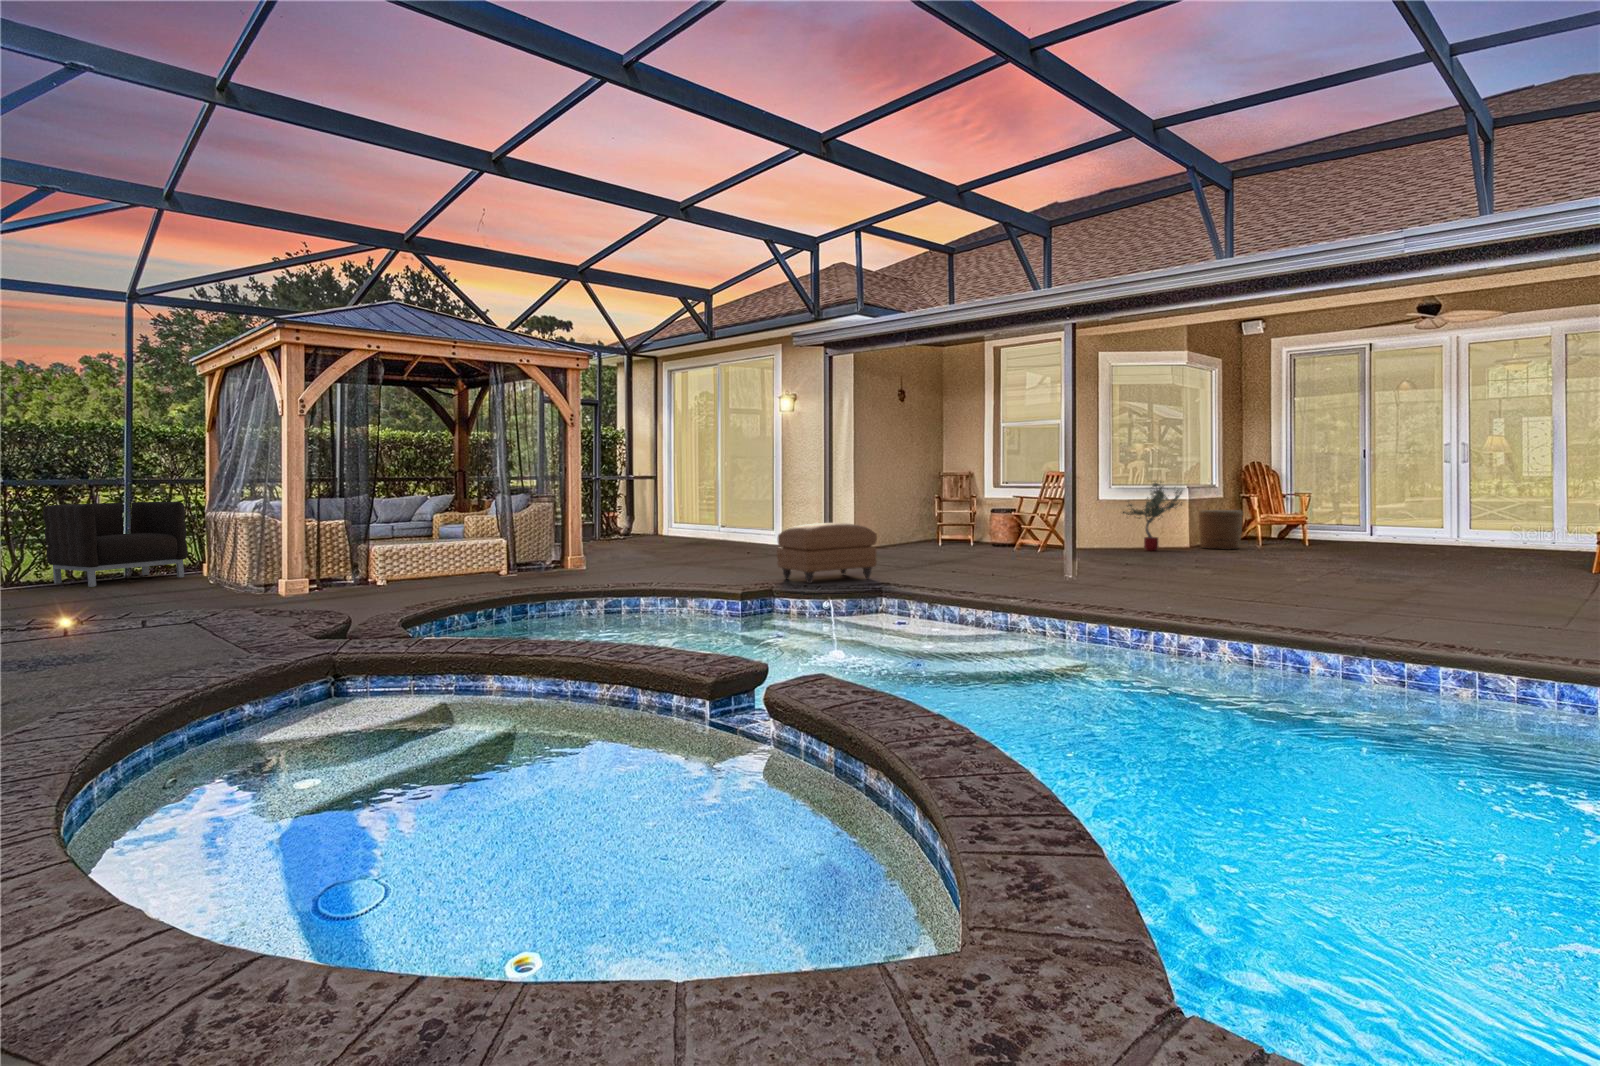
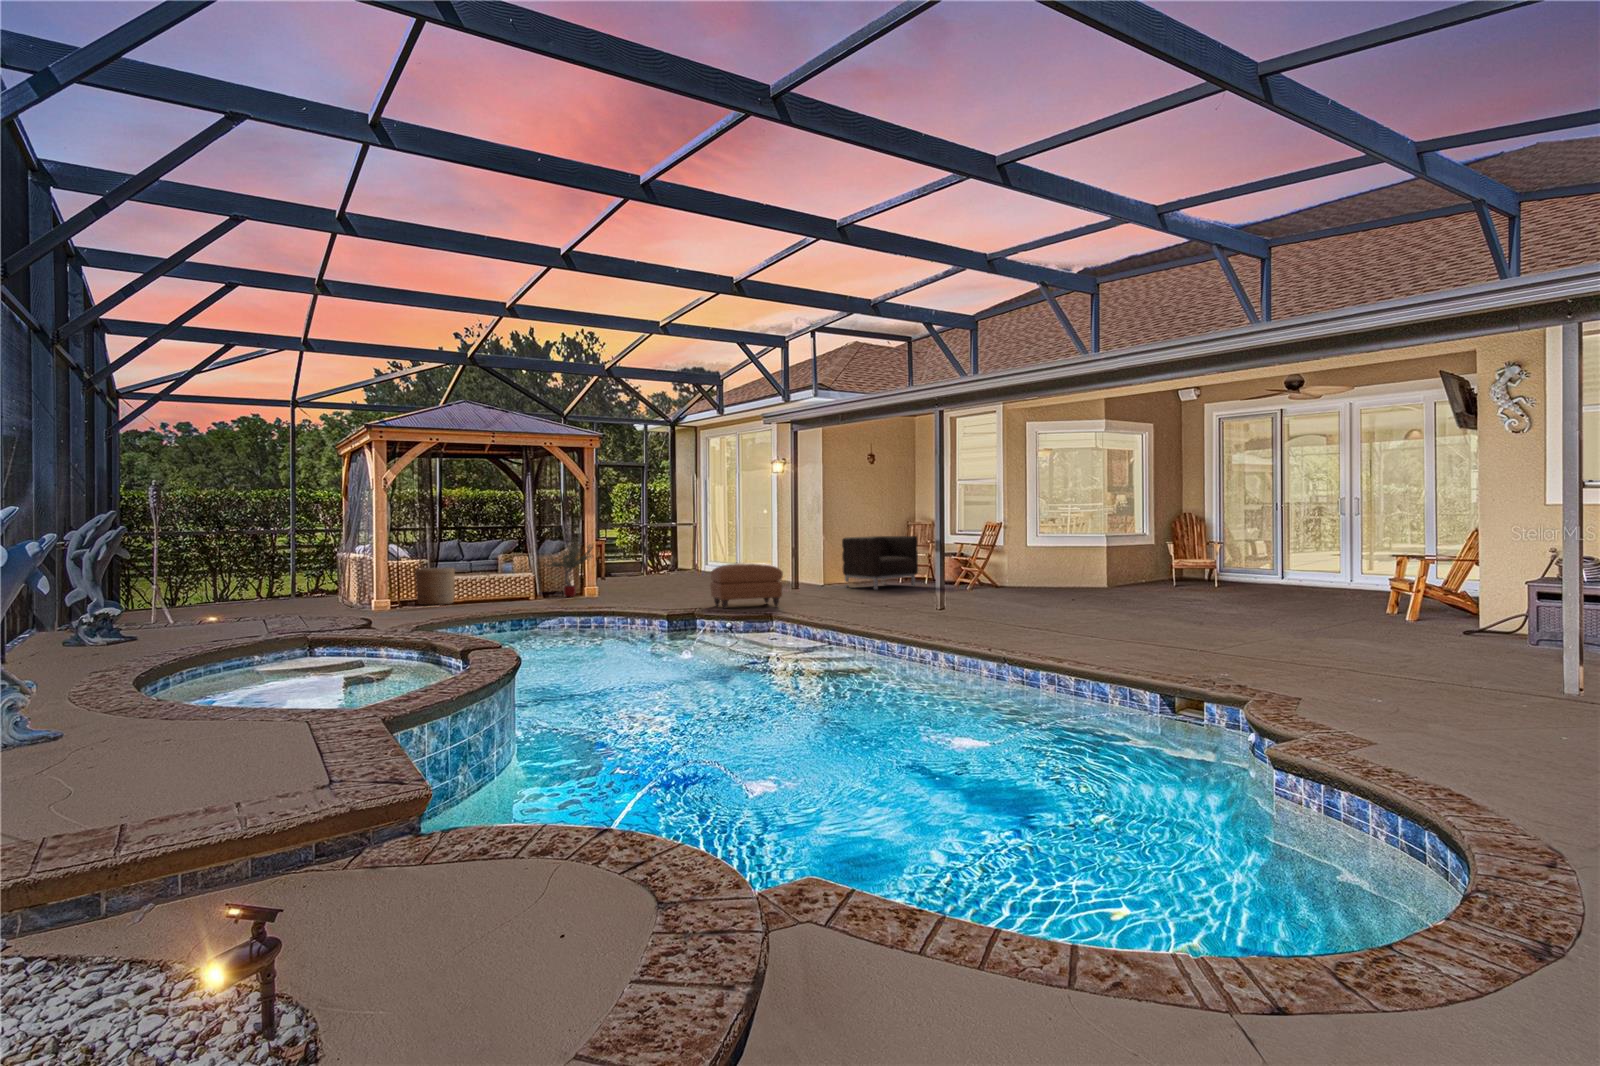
potted tree: present [1123,481,1183,551] -> present [545,538,593,597]
armchair: present [43,502,188,587] -> present [842,536,918,589]
woven basket: present [1199,510,1243,550] -> present [415,568,455,605]

